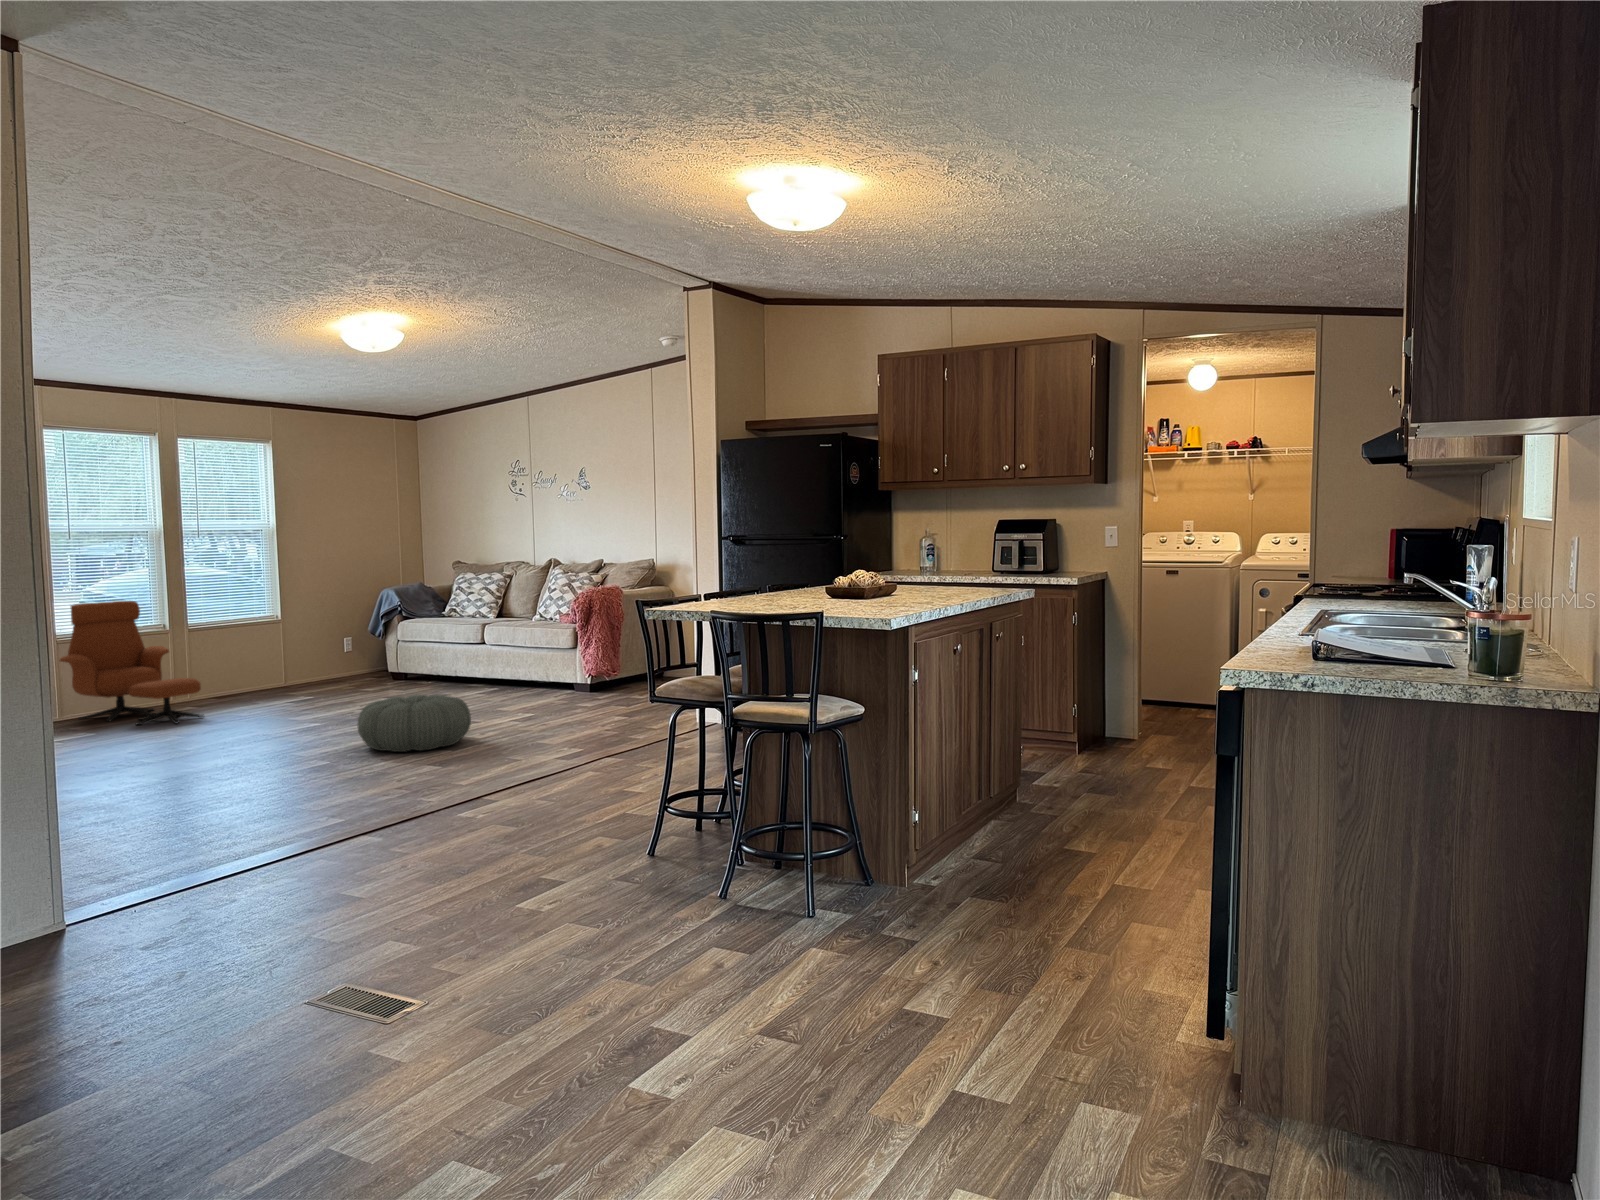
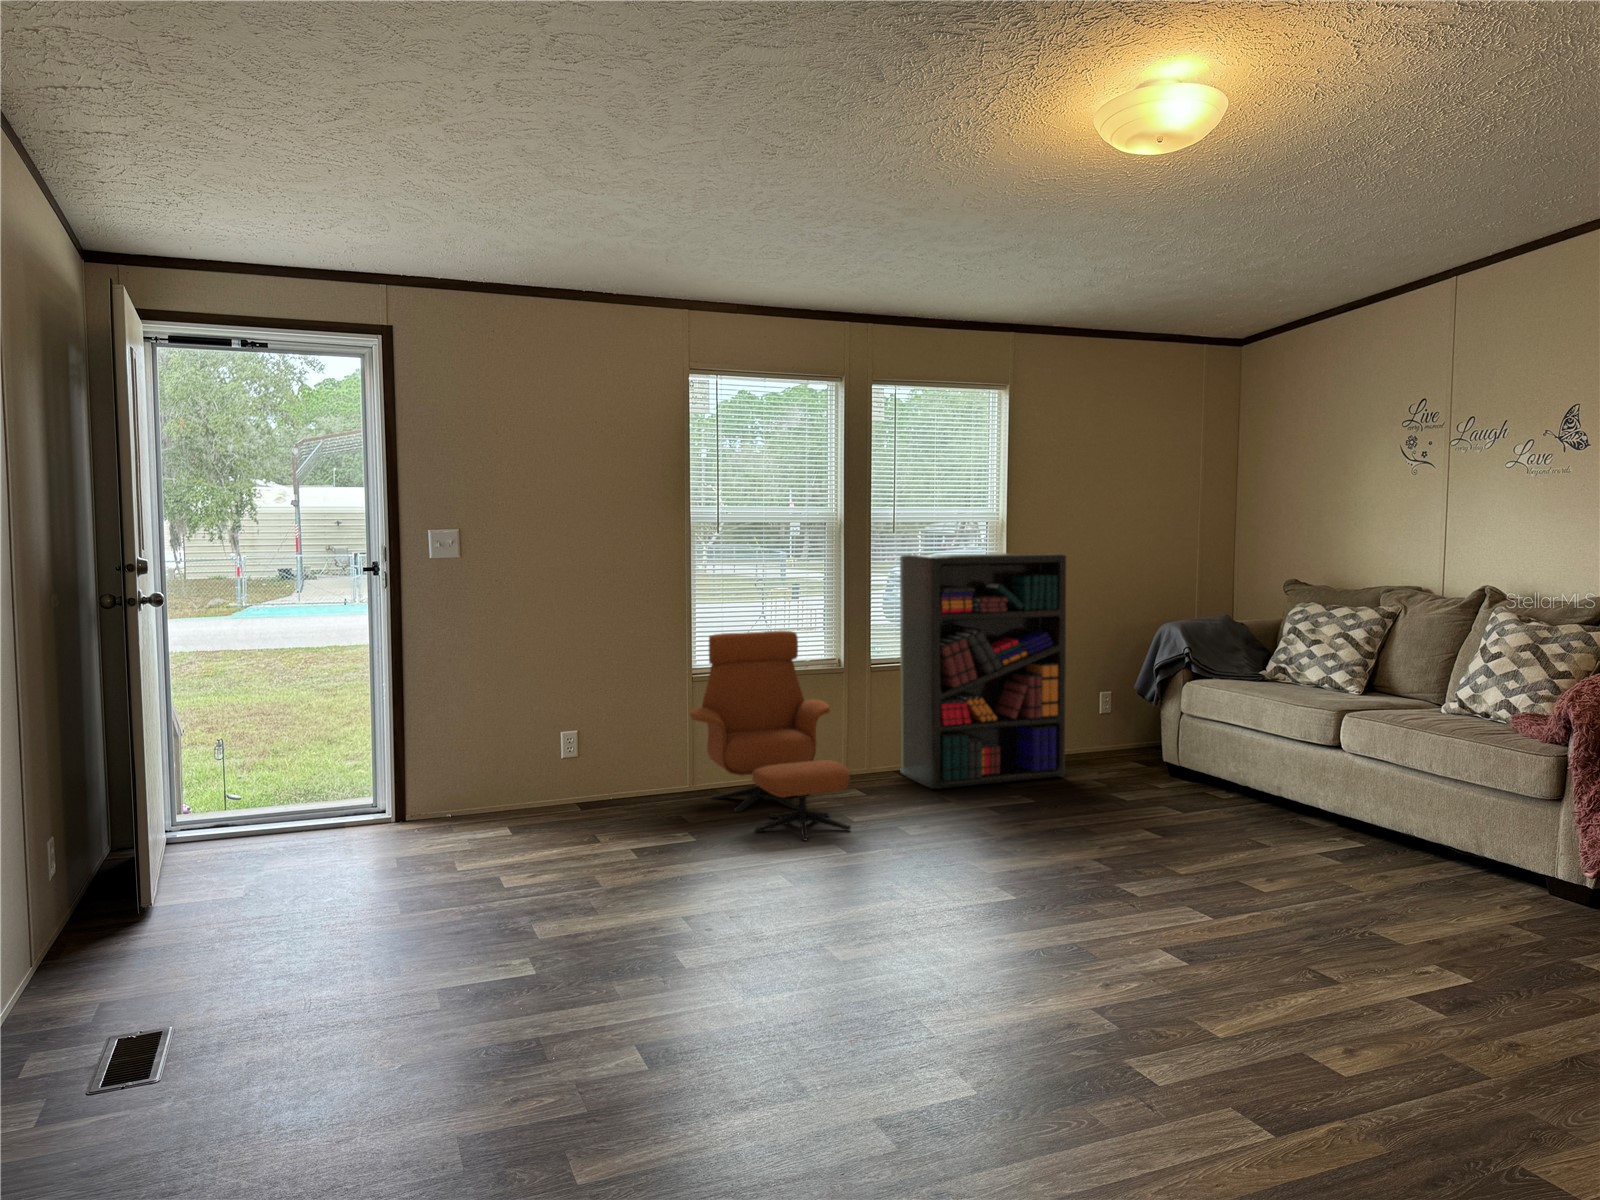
bookshelf: none [205,547,328,699] -> present [900,553,1066,789]
pouf: present [357,695,471,752] -> none [1022,922,1293,1110]

